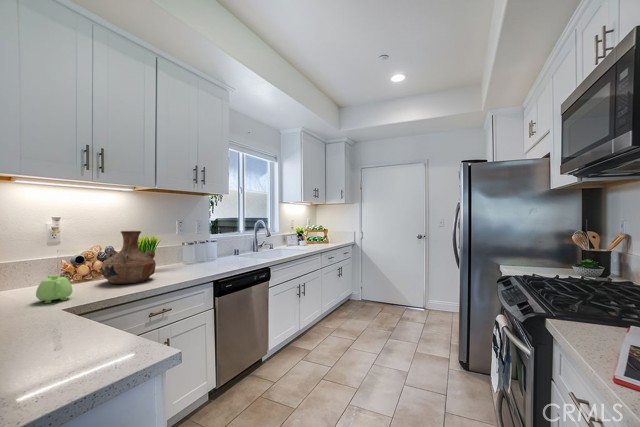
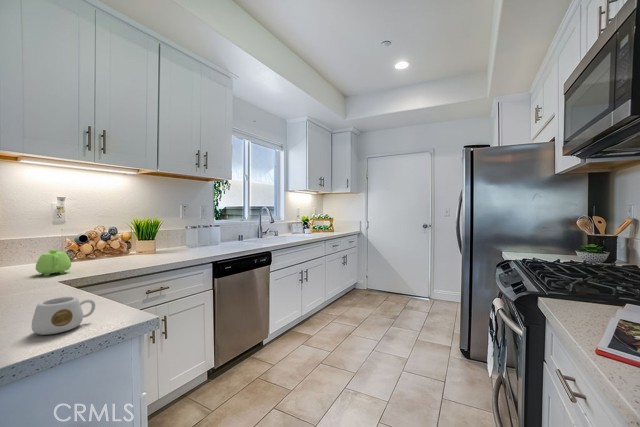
vase: present [101,231,156,284] -> none [102,211,156,261]
mug: none [64,336,123,377] -> present [31,297,95,335]

